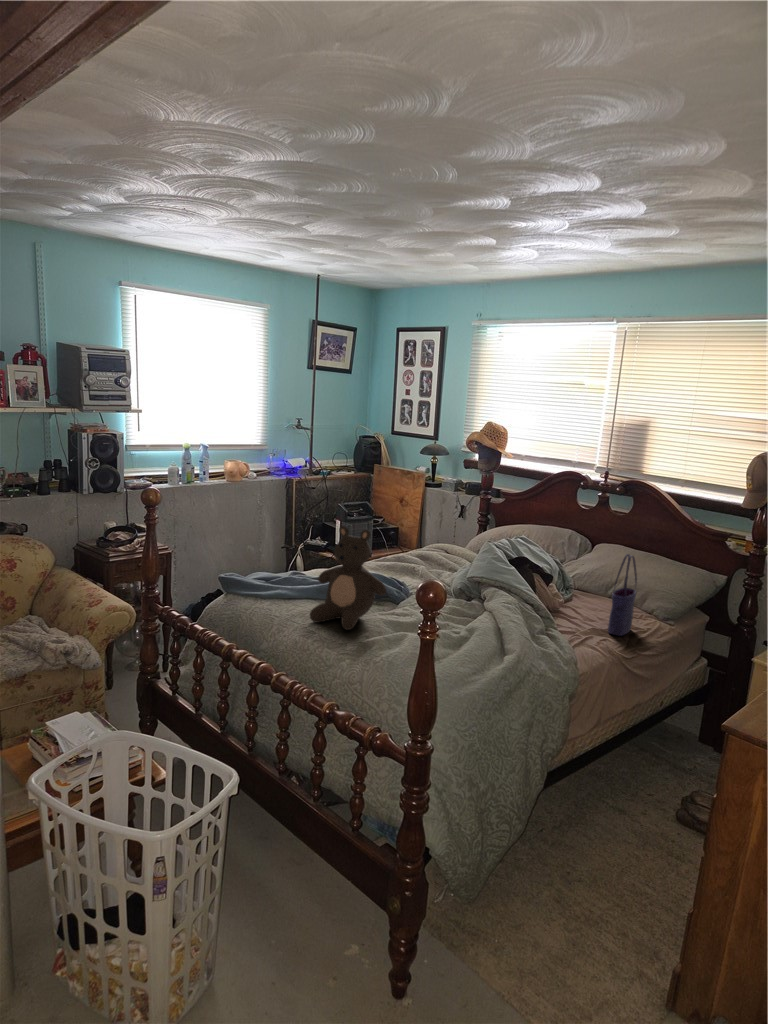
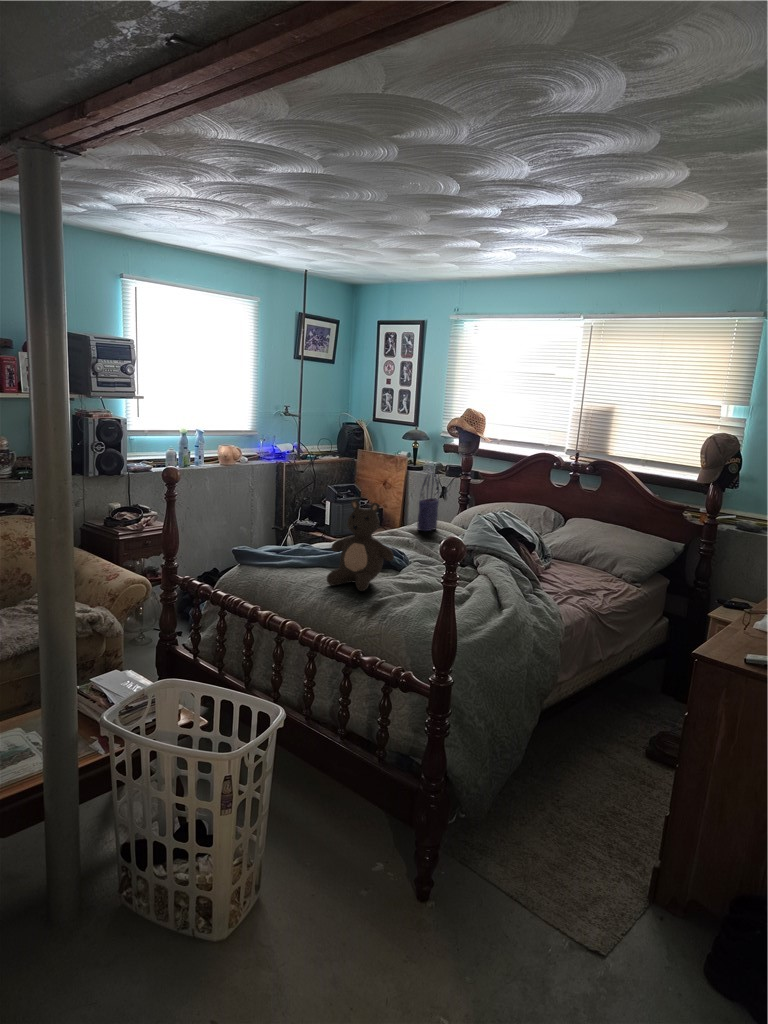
tote bag: present [608,554,637,636] -> present [417,472,439,531]

